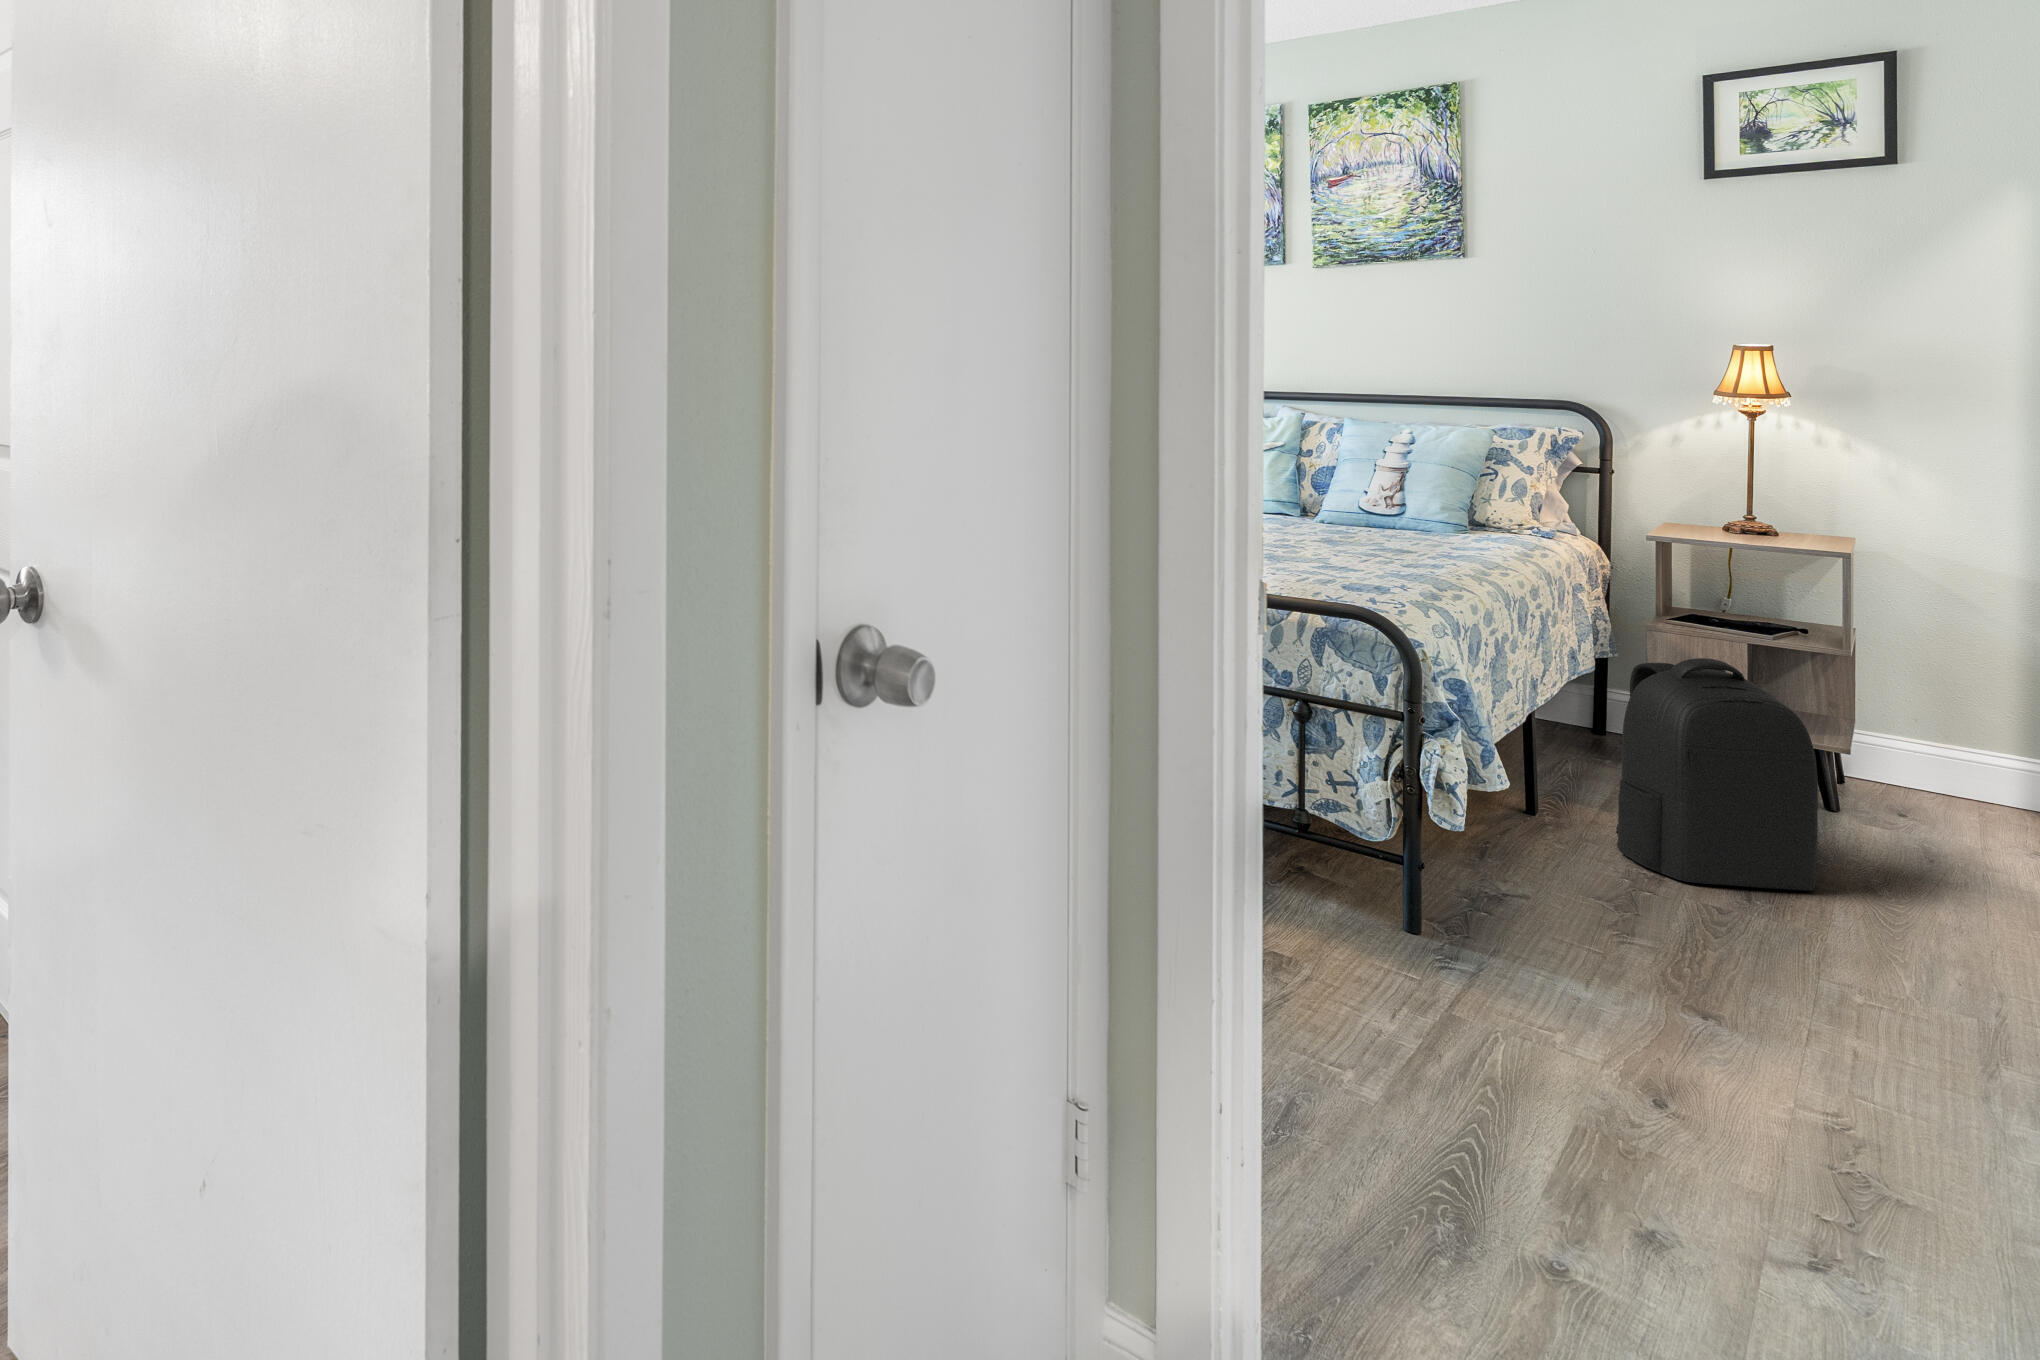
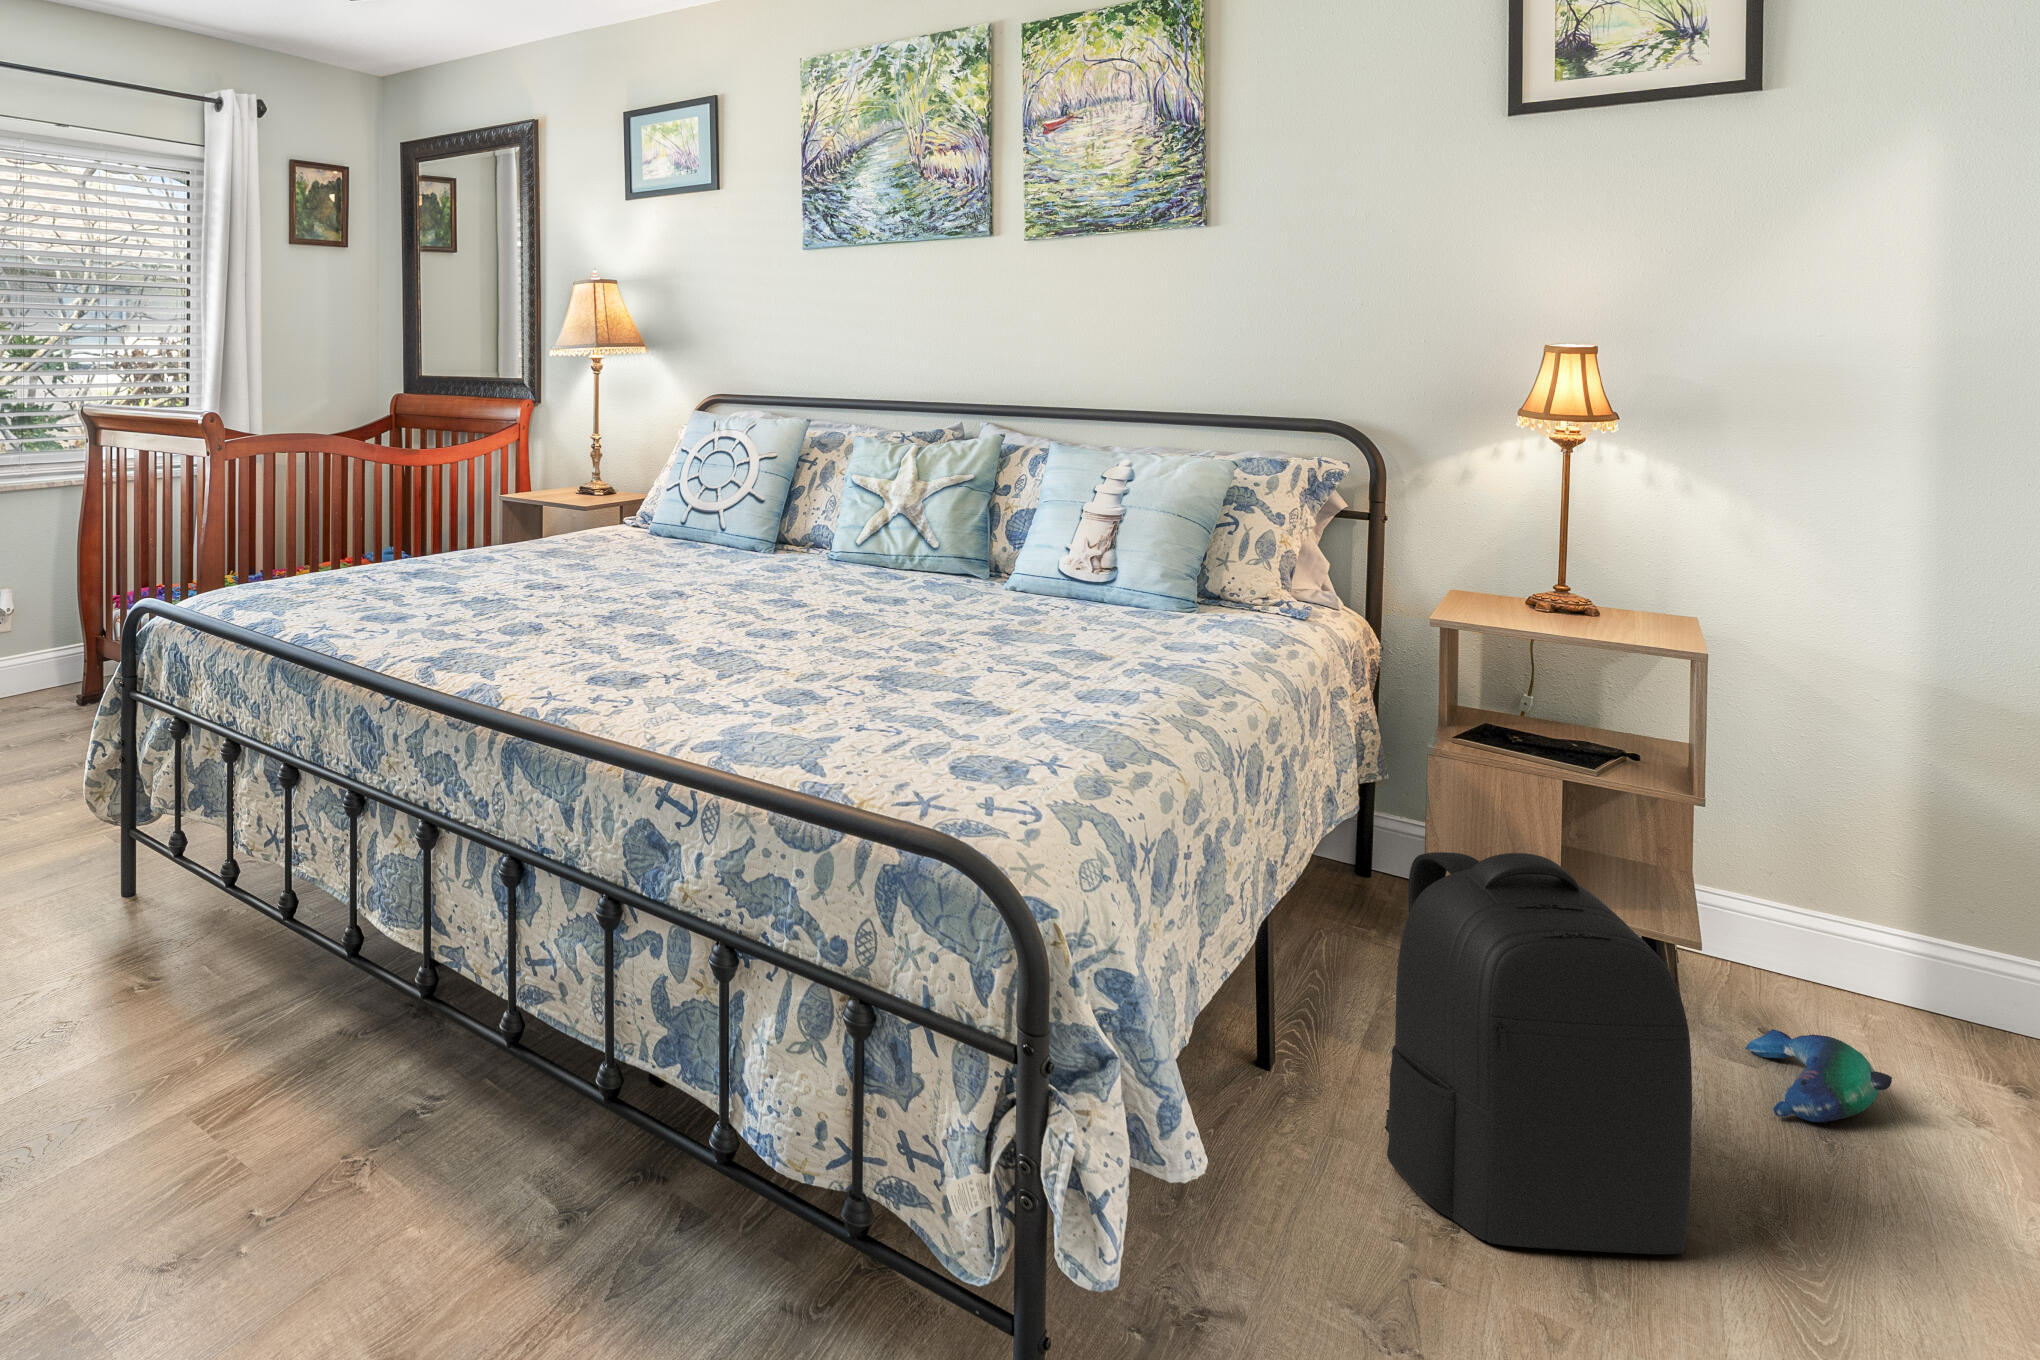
plush toy: none [1883,803,1981,850] -> present [1746,1029,1892,1123]

